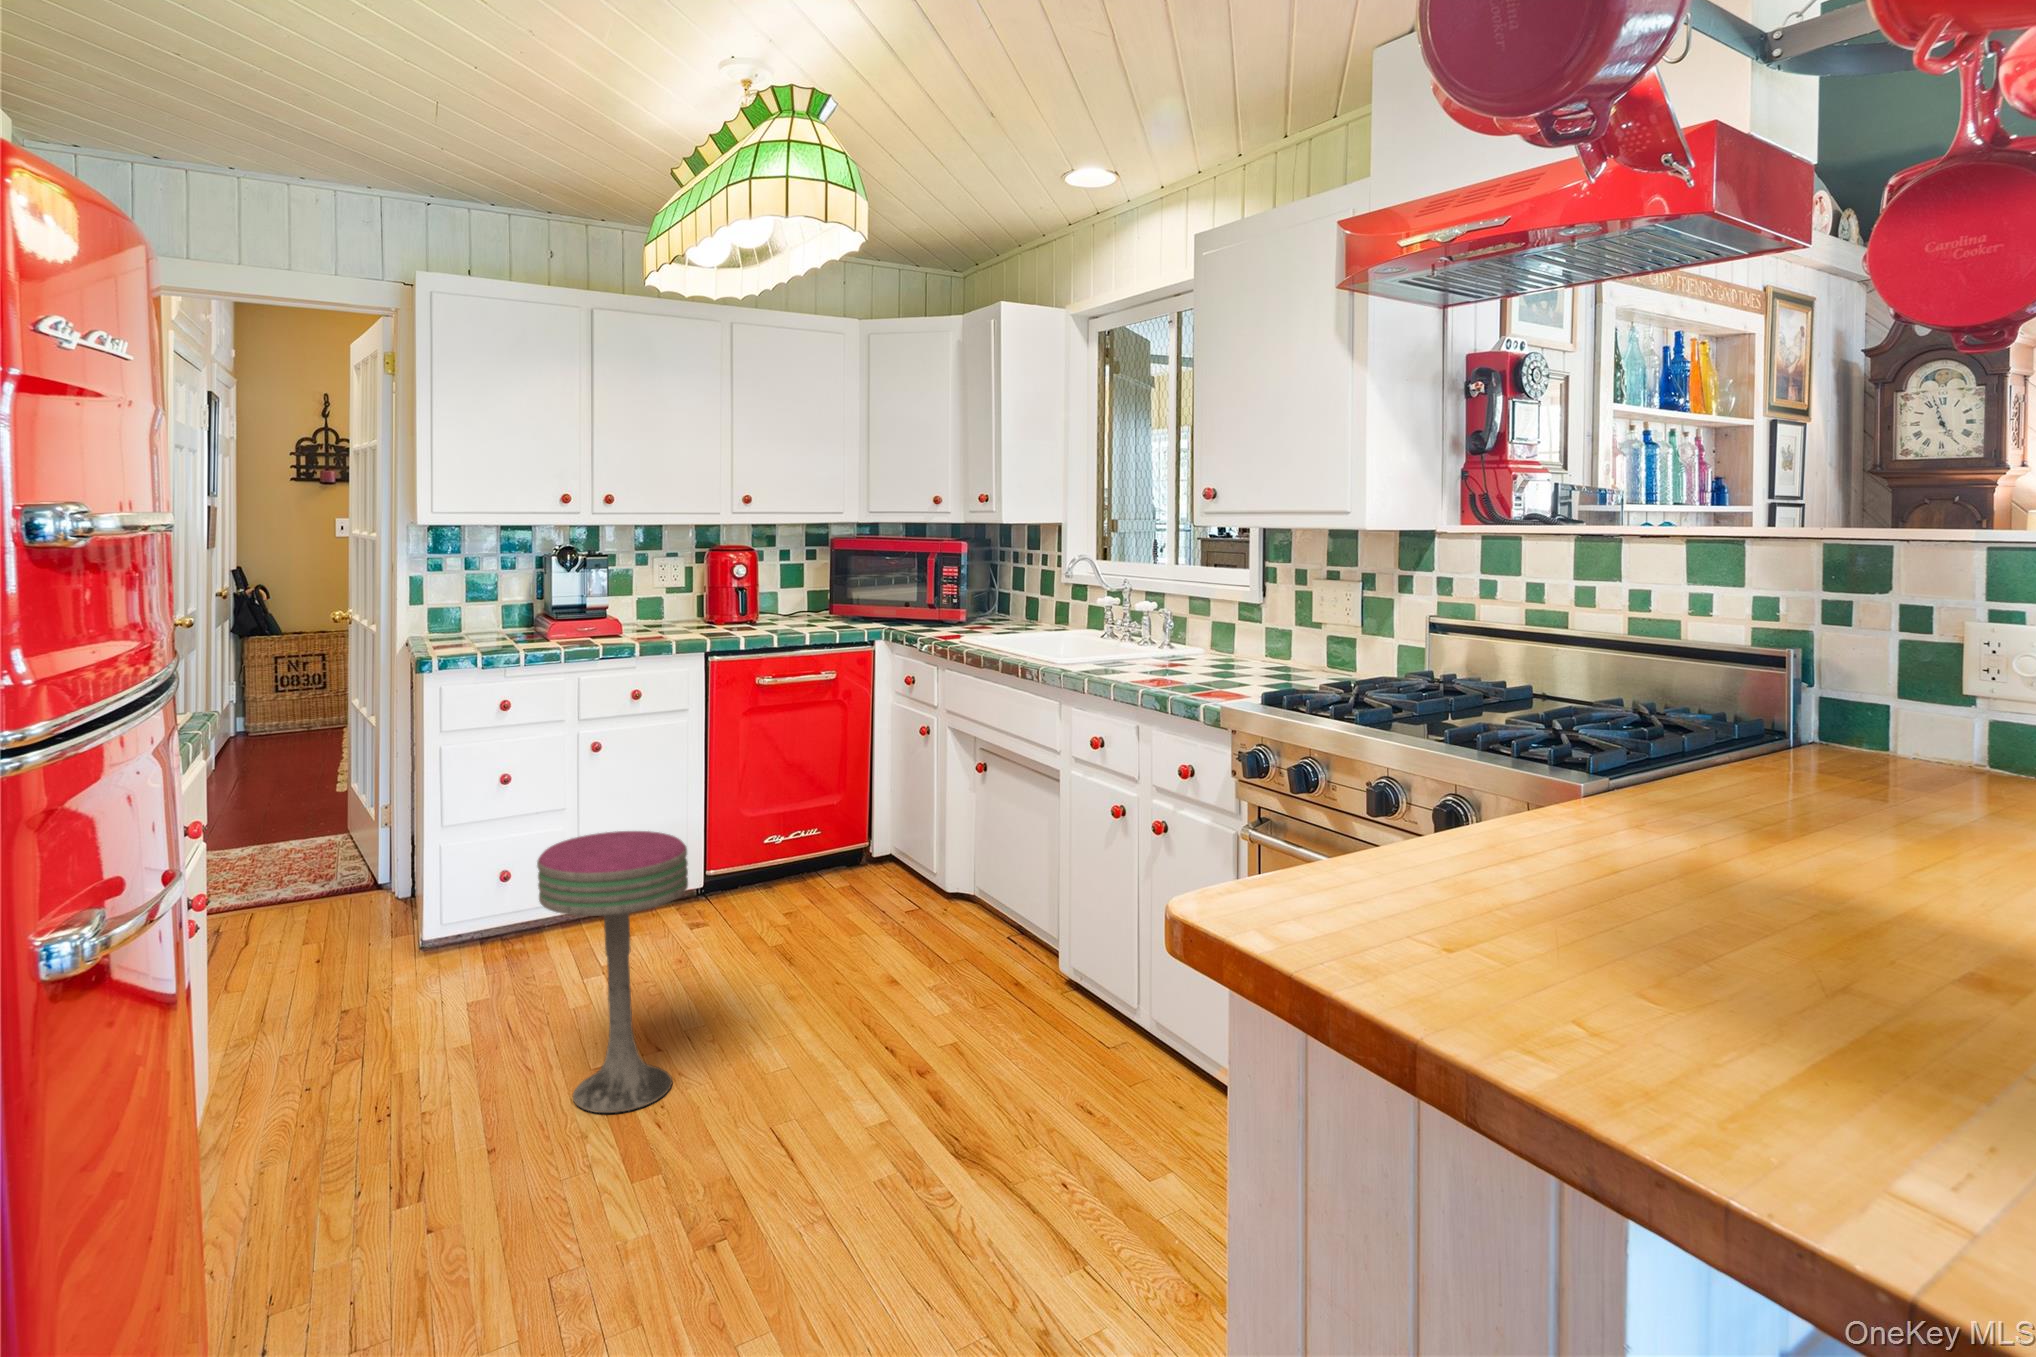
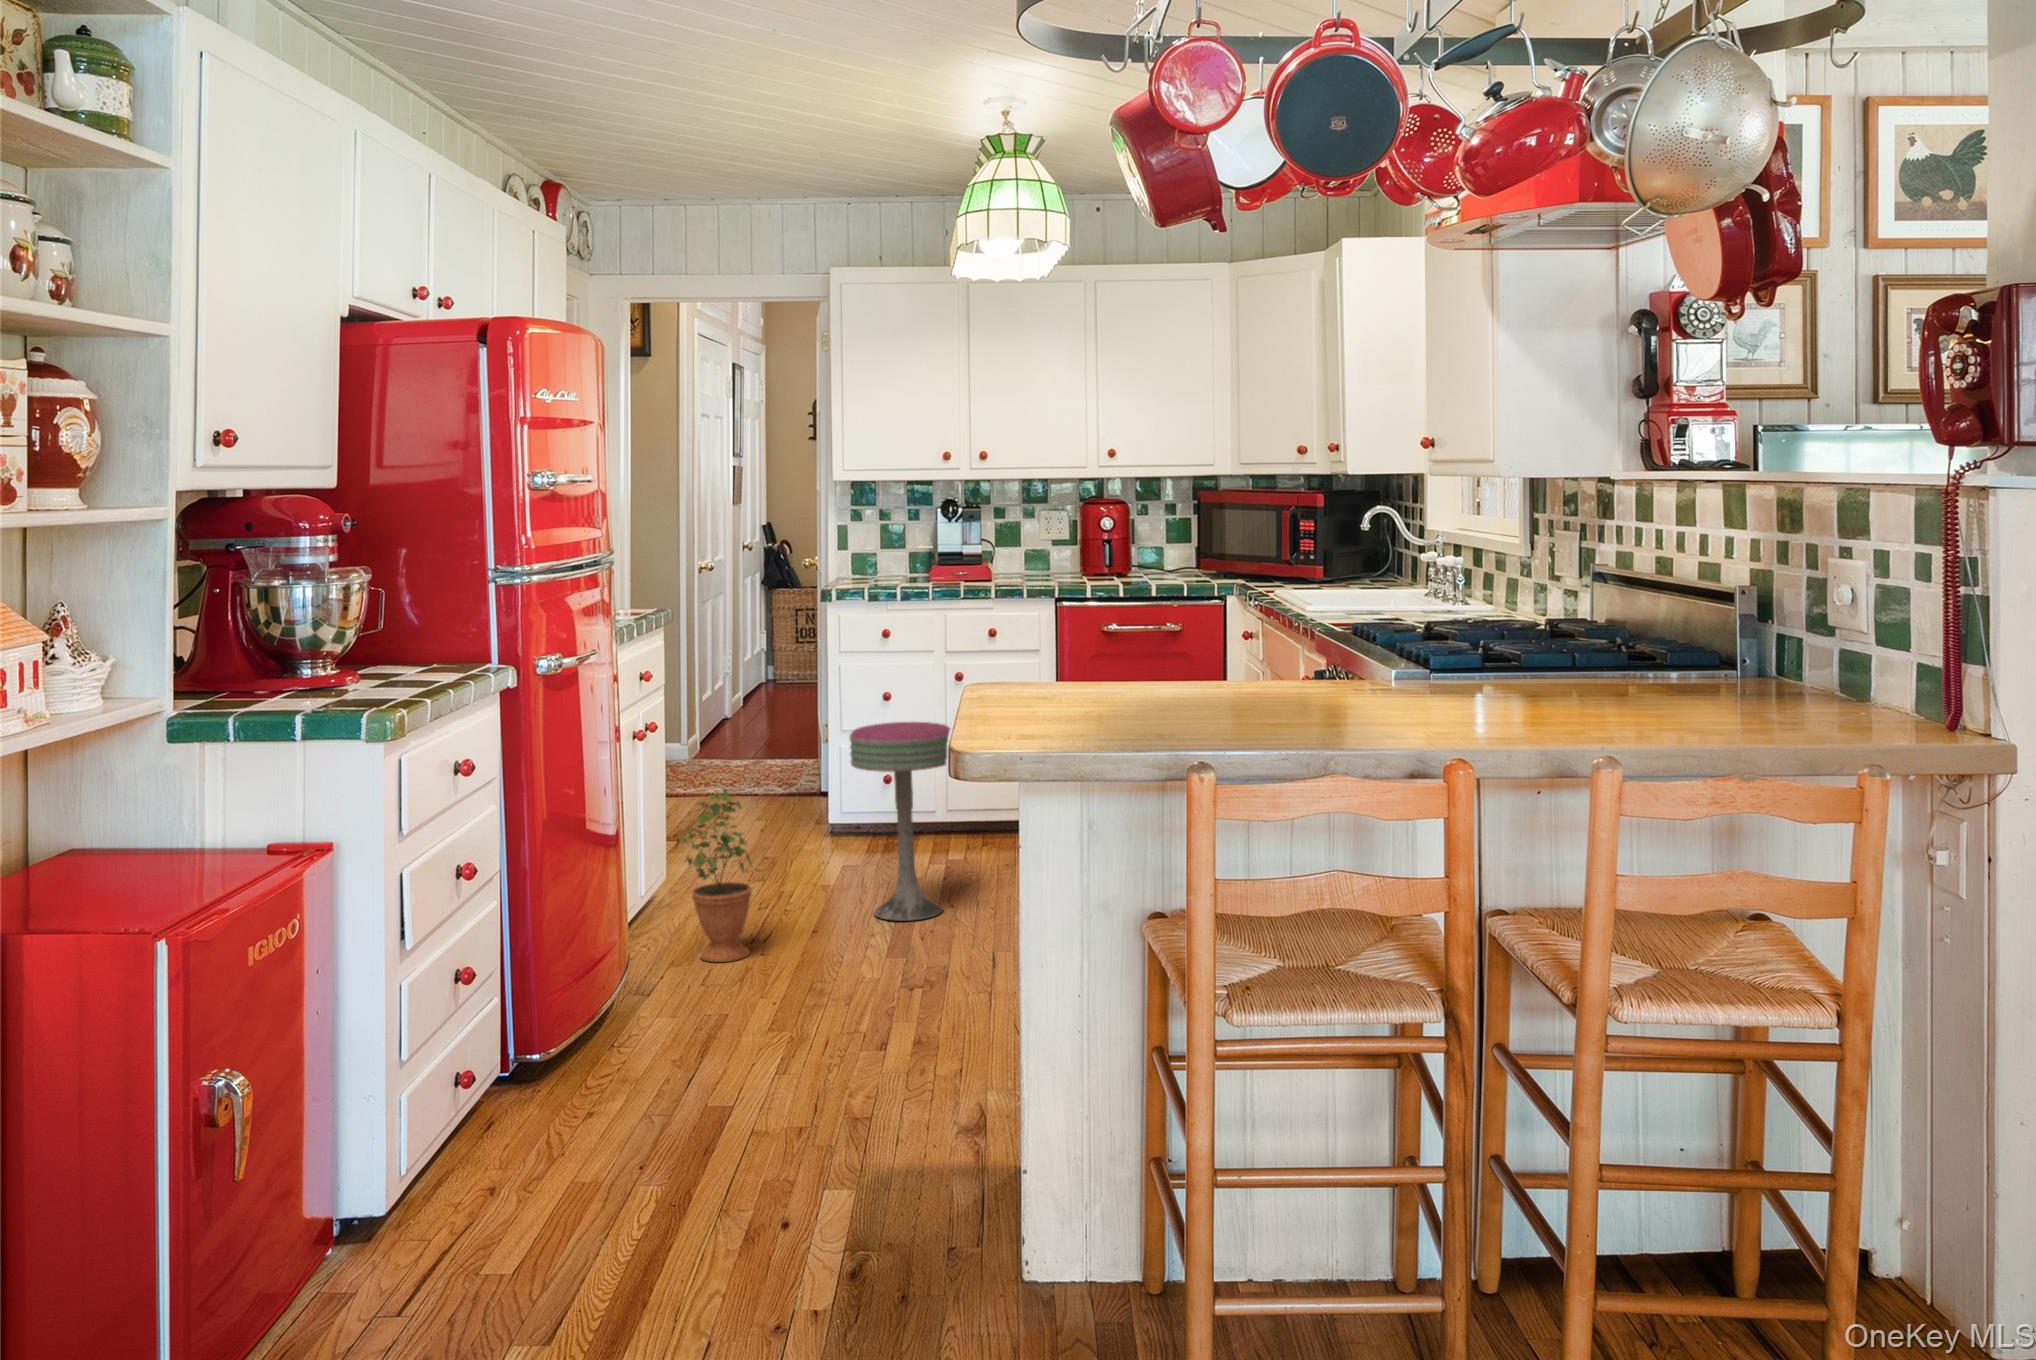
potted plant: none [267,980,413,1281] -> present [677,788,752,962]

